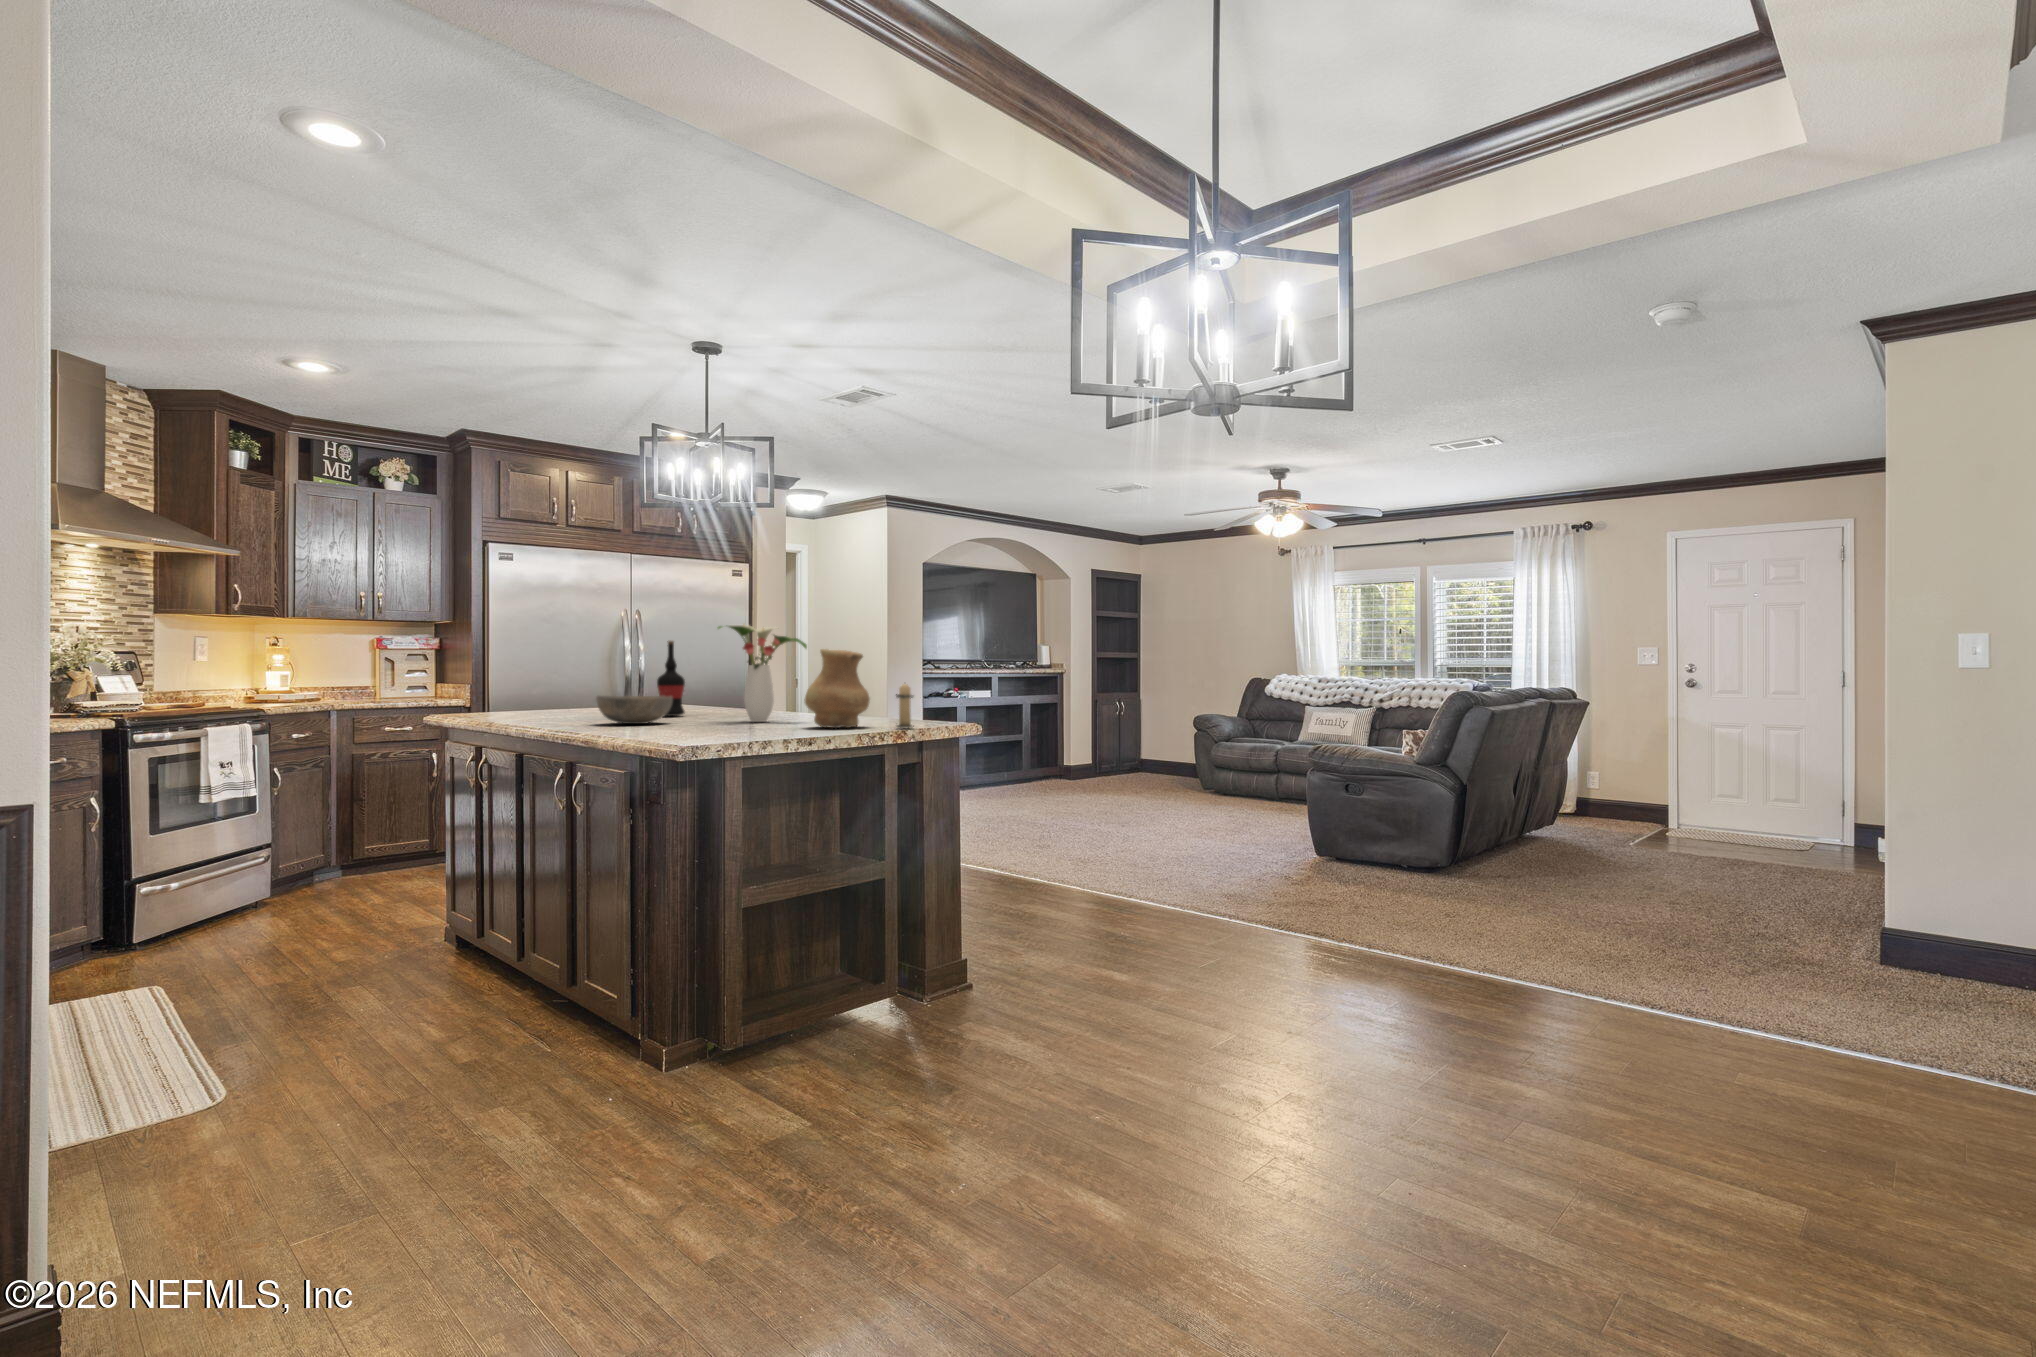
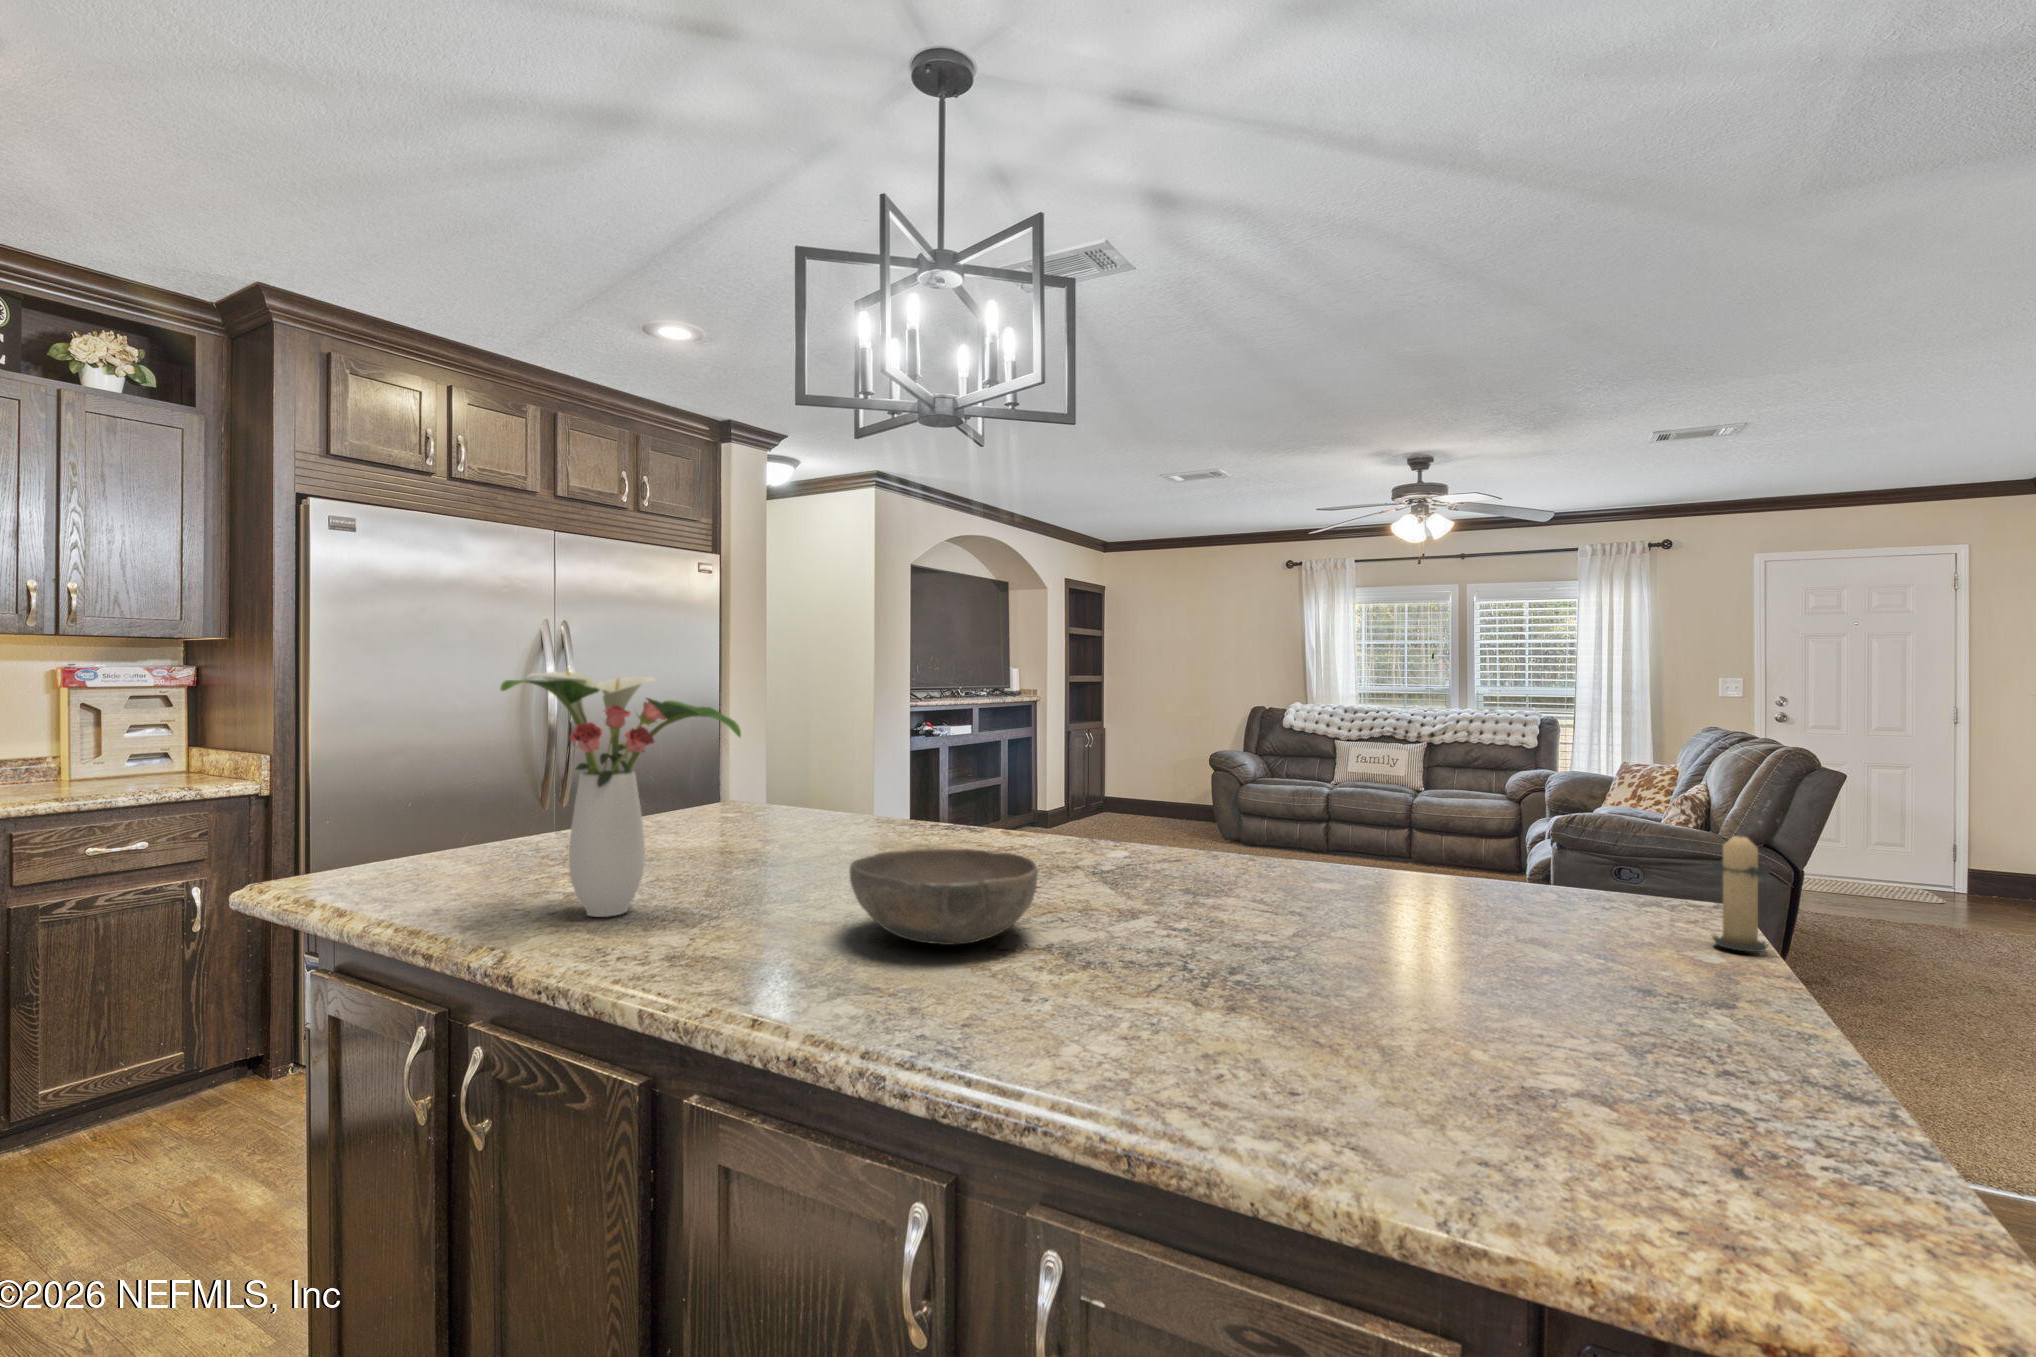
flower arrangement: present [718,624,807,722] -> present [500,669,741,917]
wine bottle: present [657,641,685,716] -> none [834,697,892,863]
vase: present [804,649,870,728] -> none [1465,747,1657,960]

